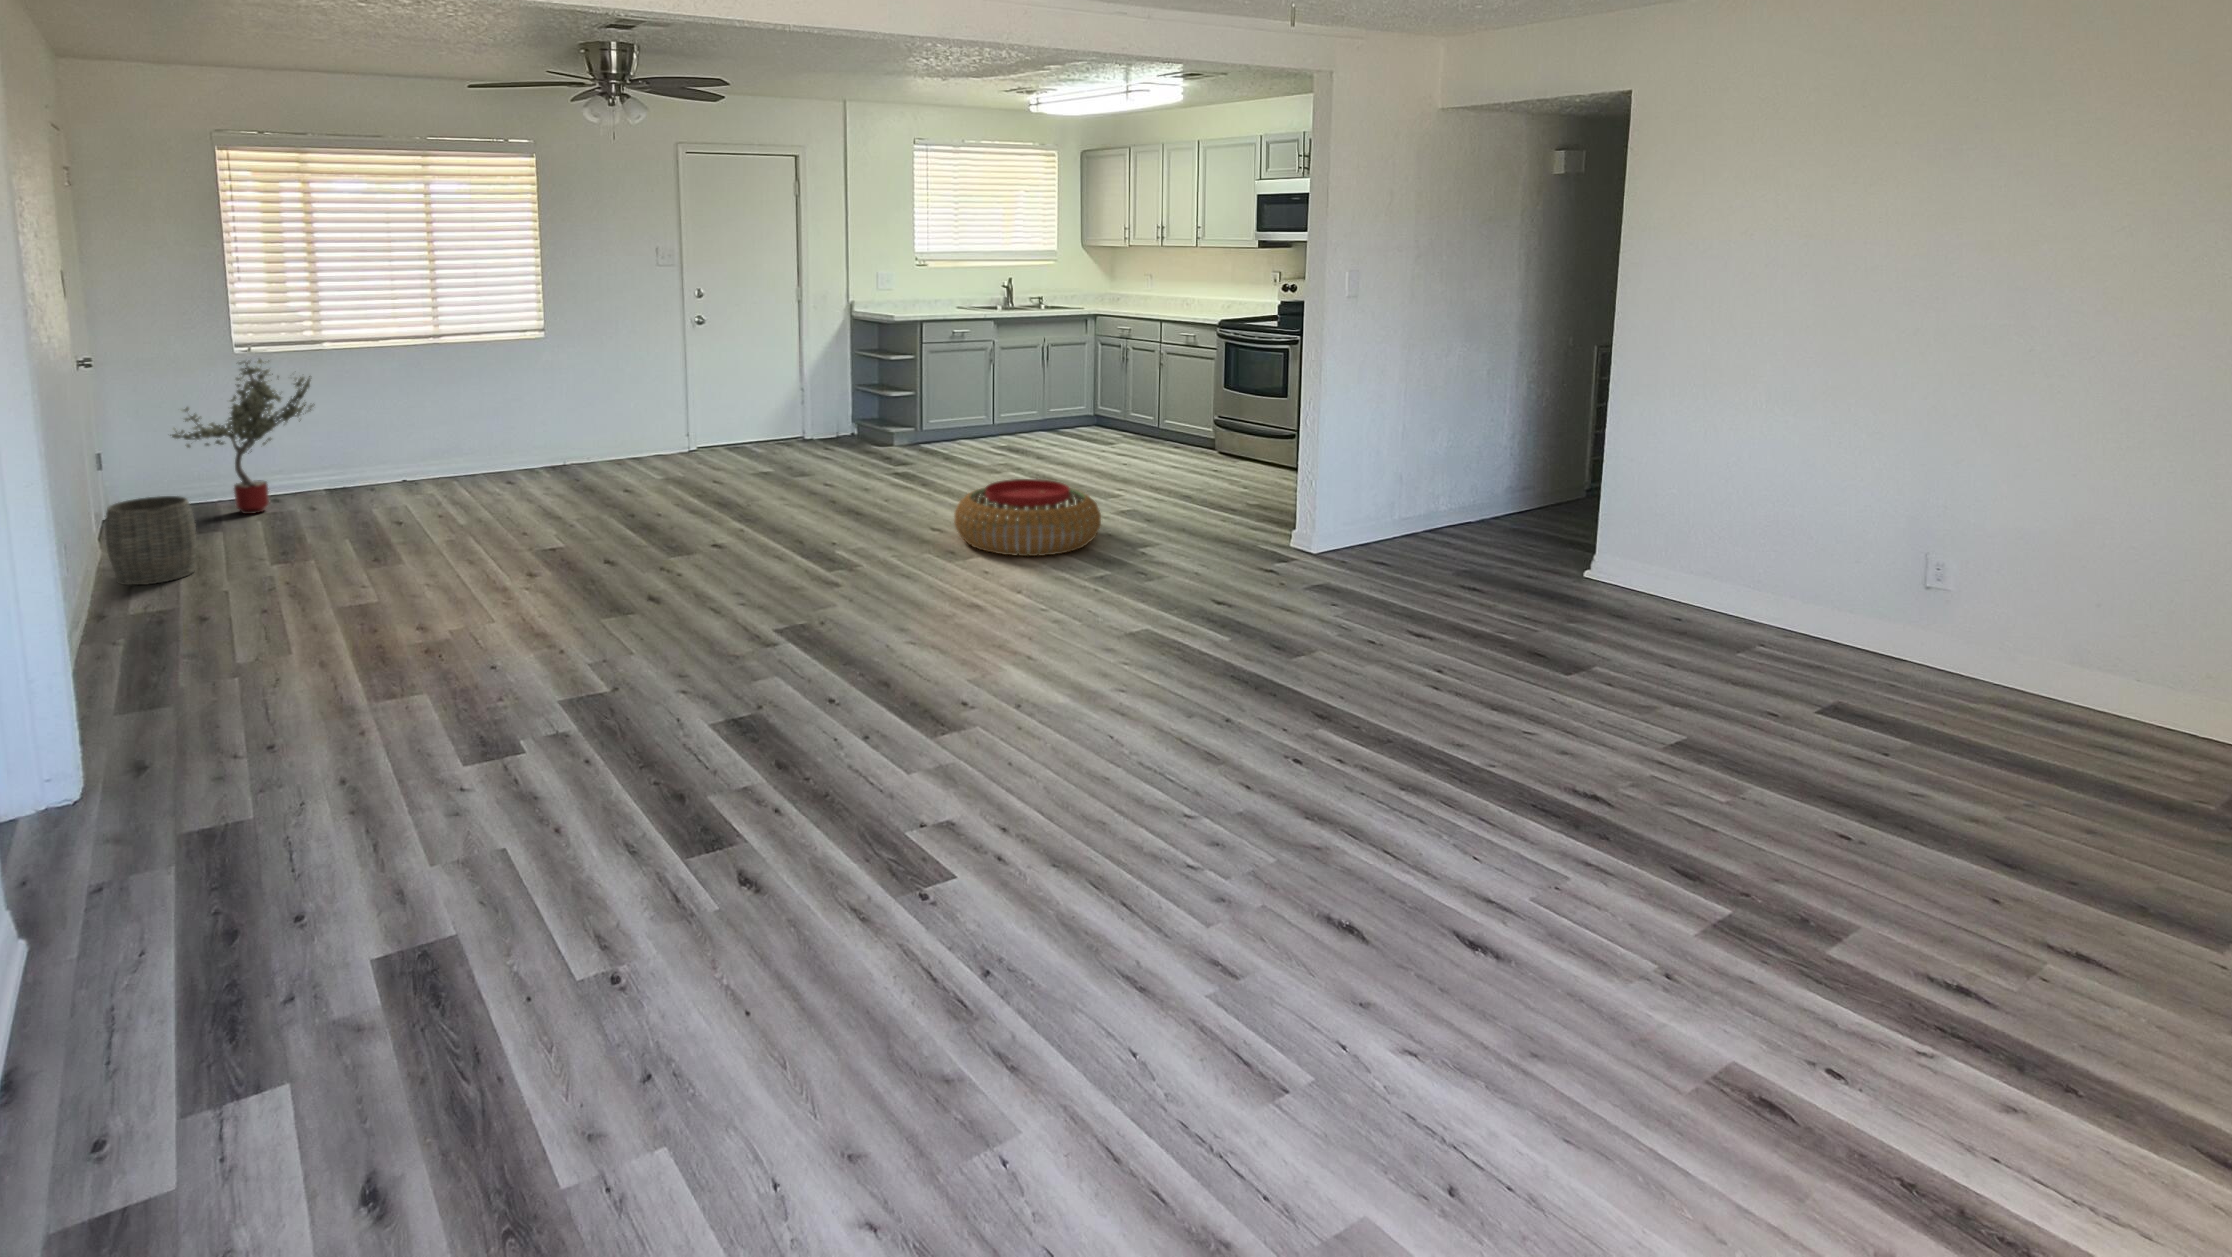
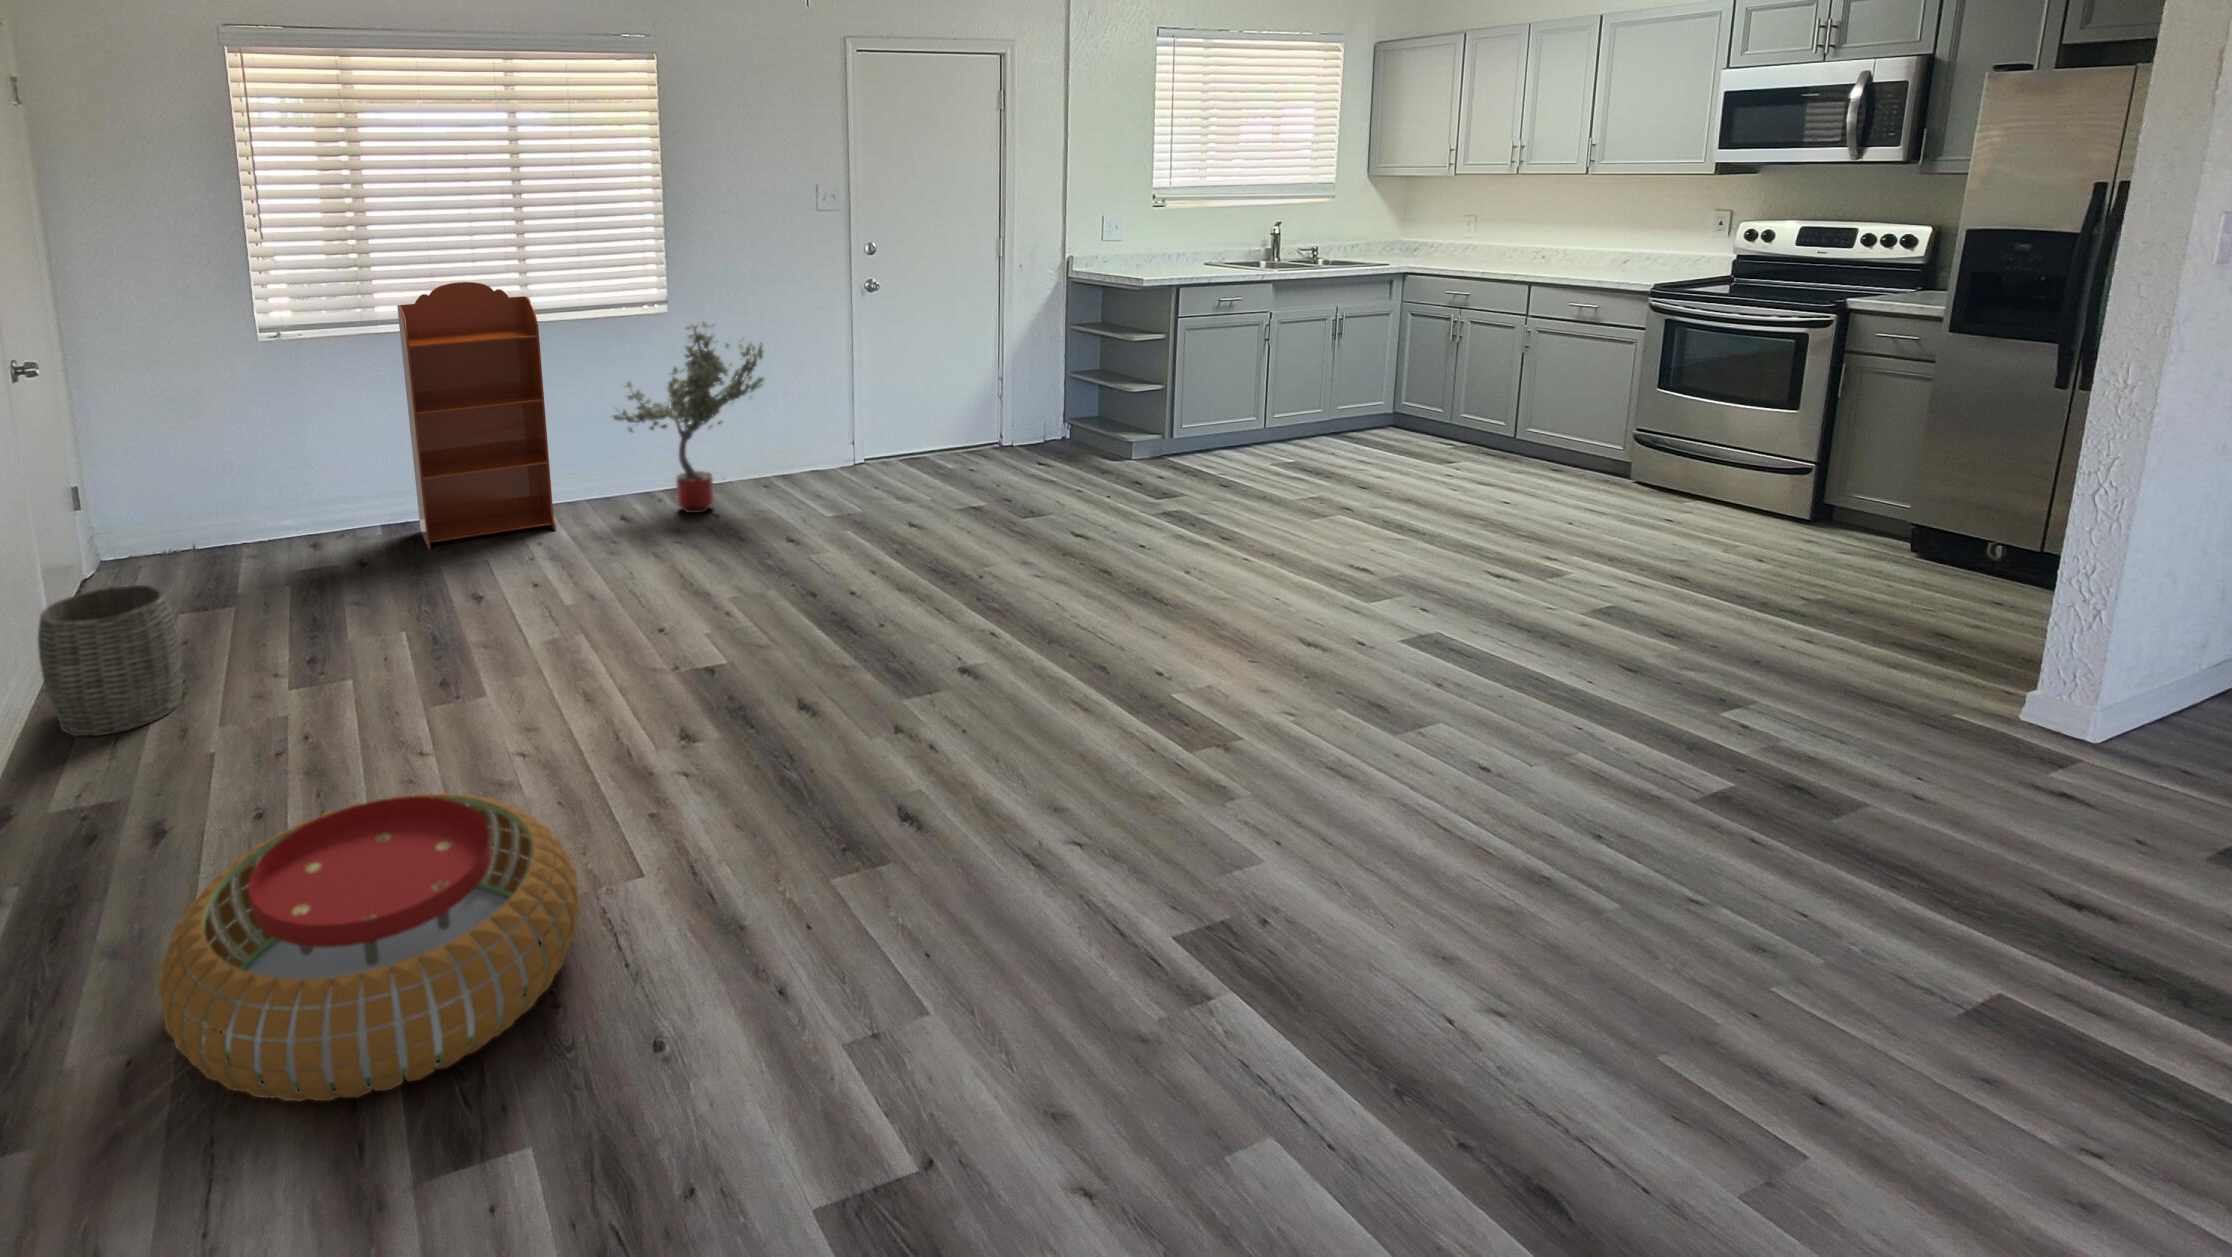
bookcase: none [338,311,456,500] -> present [397,282,556,550]
potted tree: present [170,359,314,514] -> present [613,322,764,513]
pouf: present [954,479,1101,556] -> present [158,792,580,1102]

